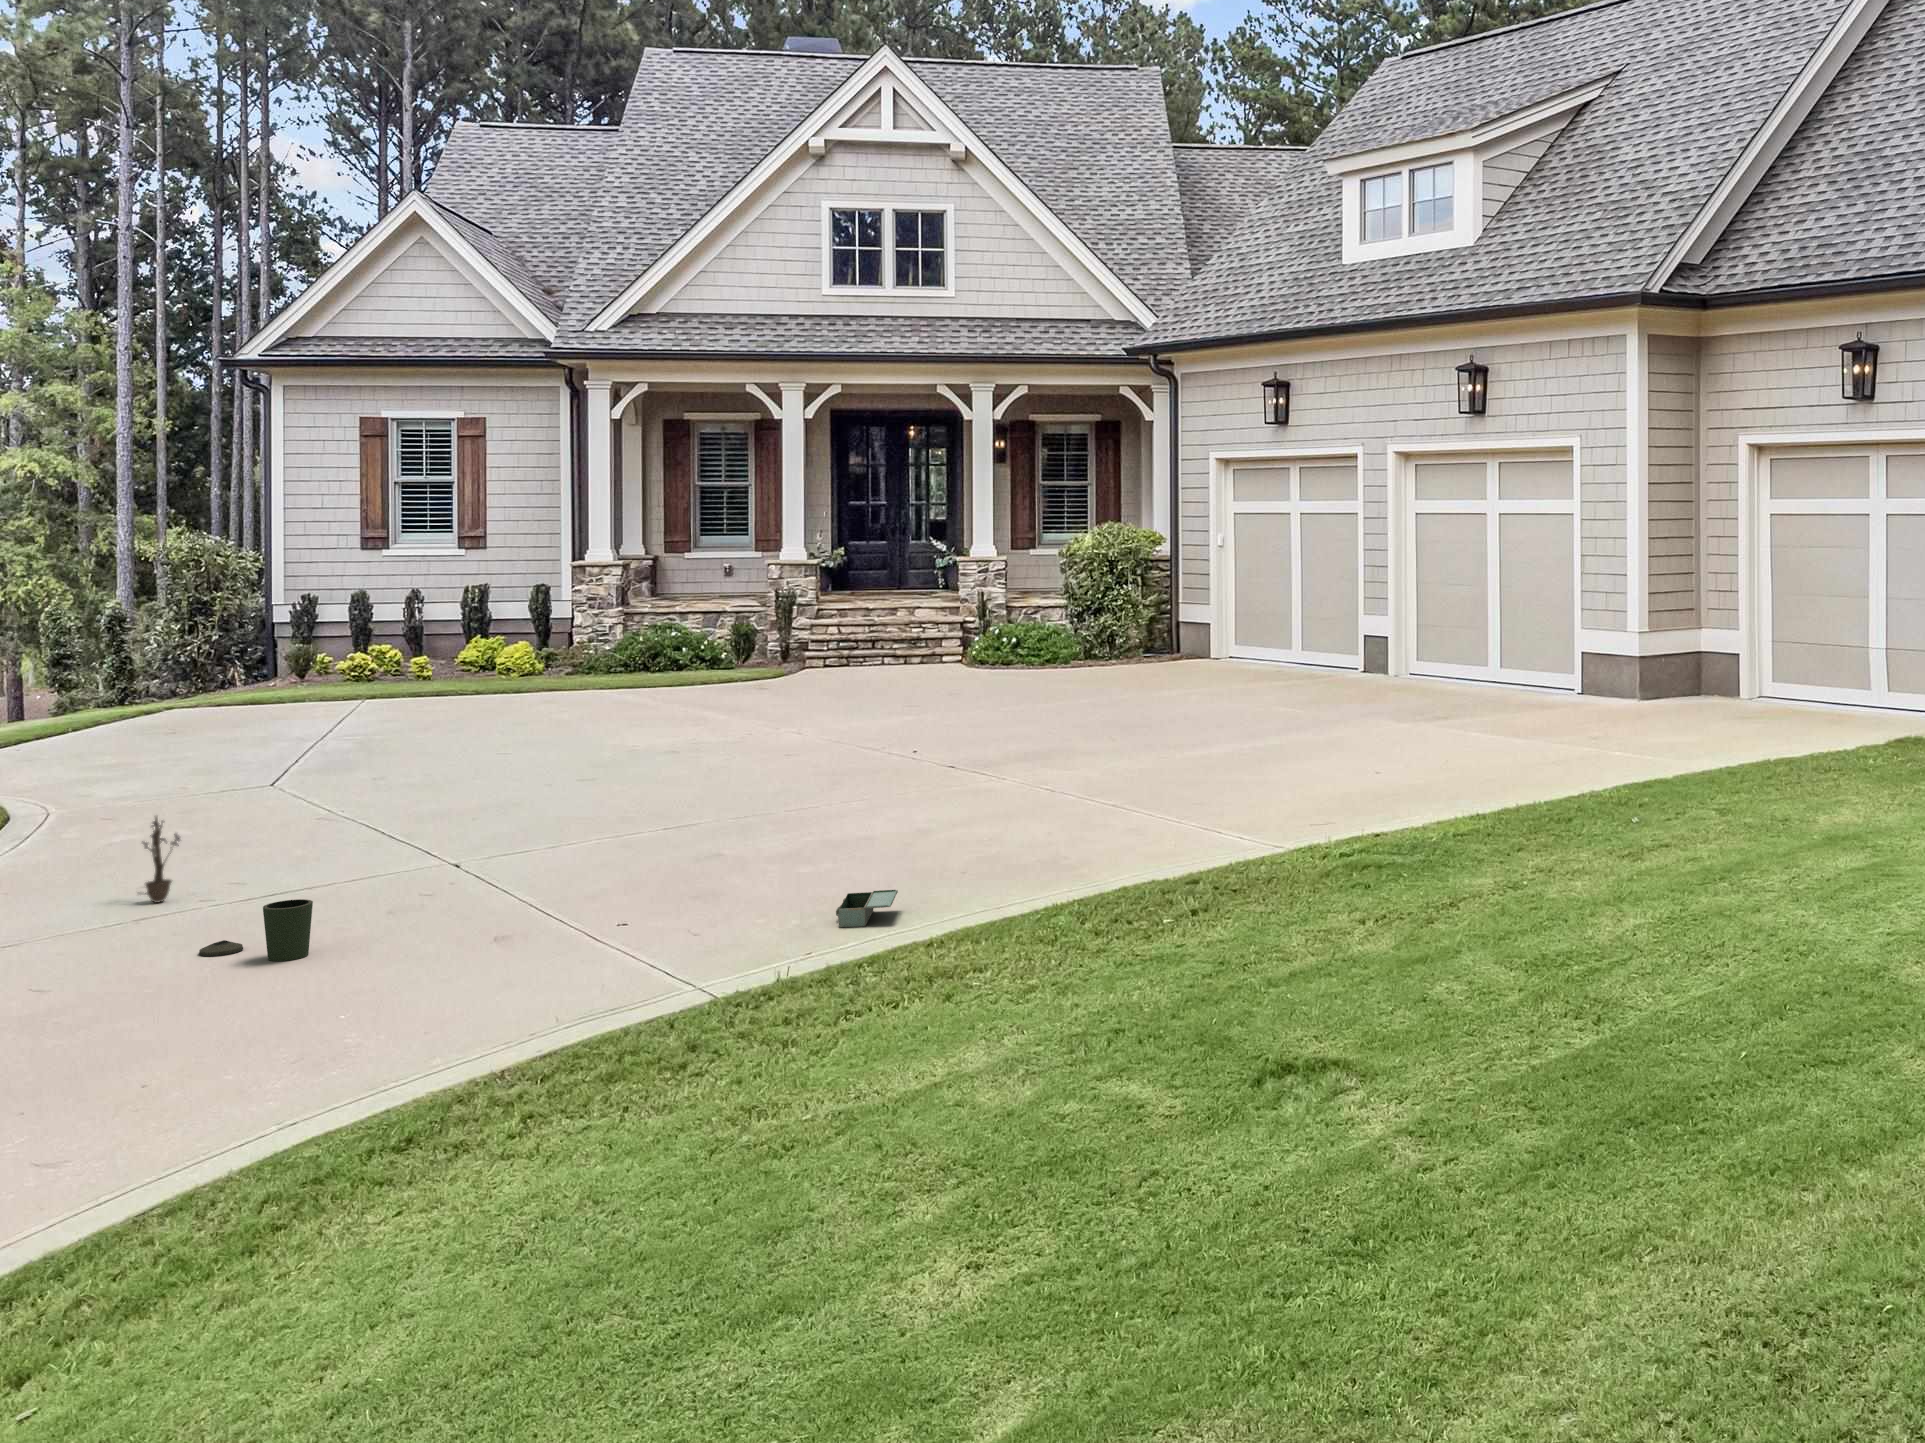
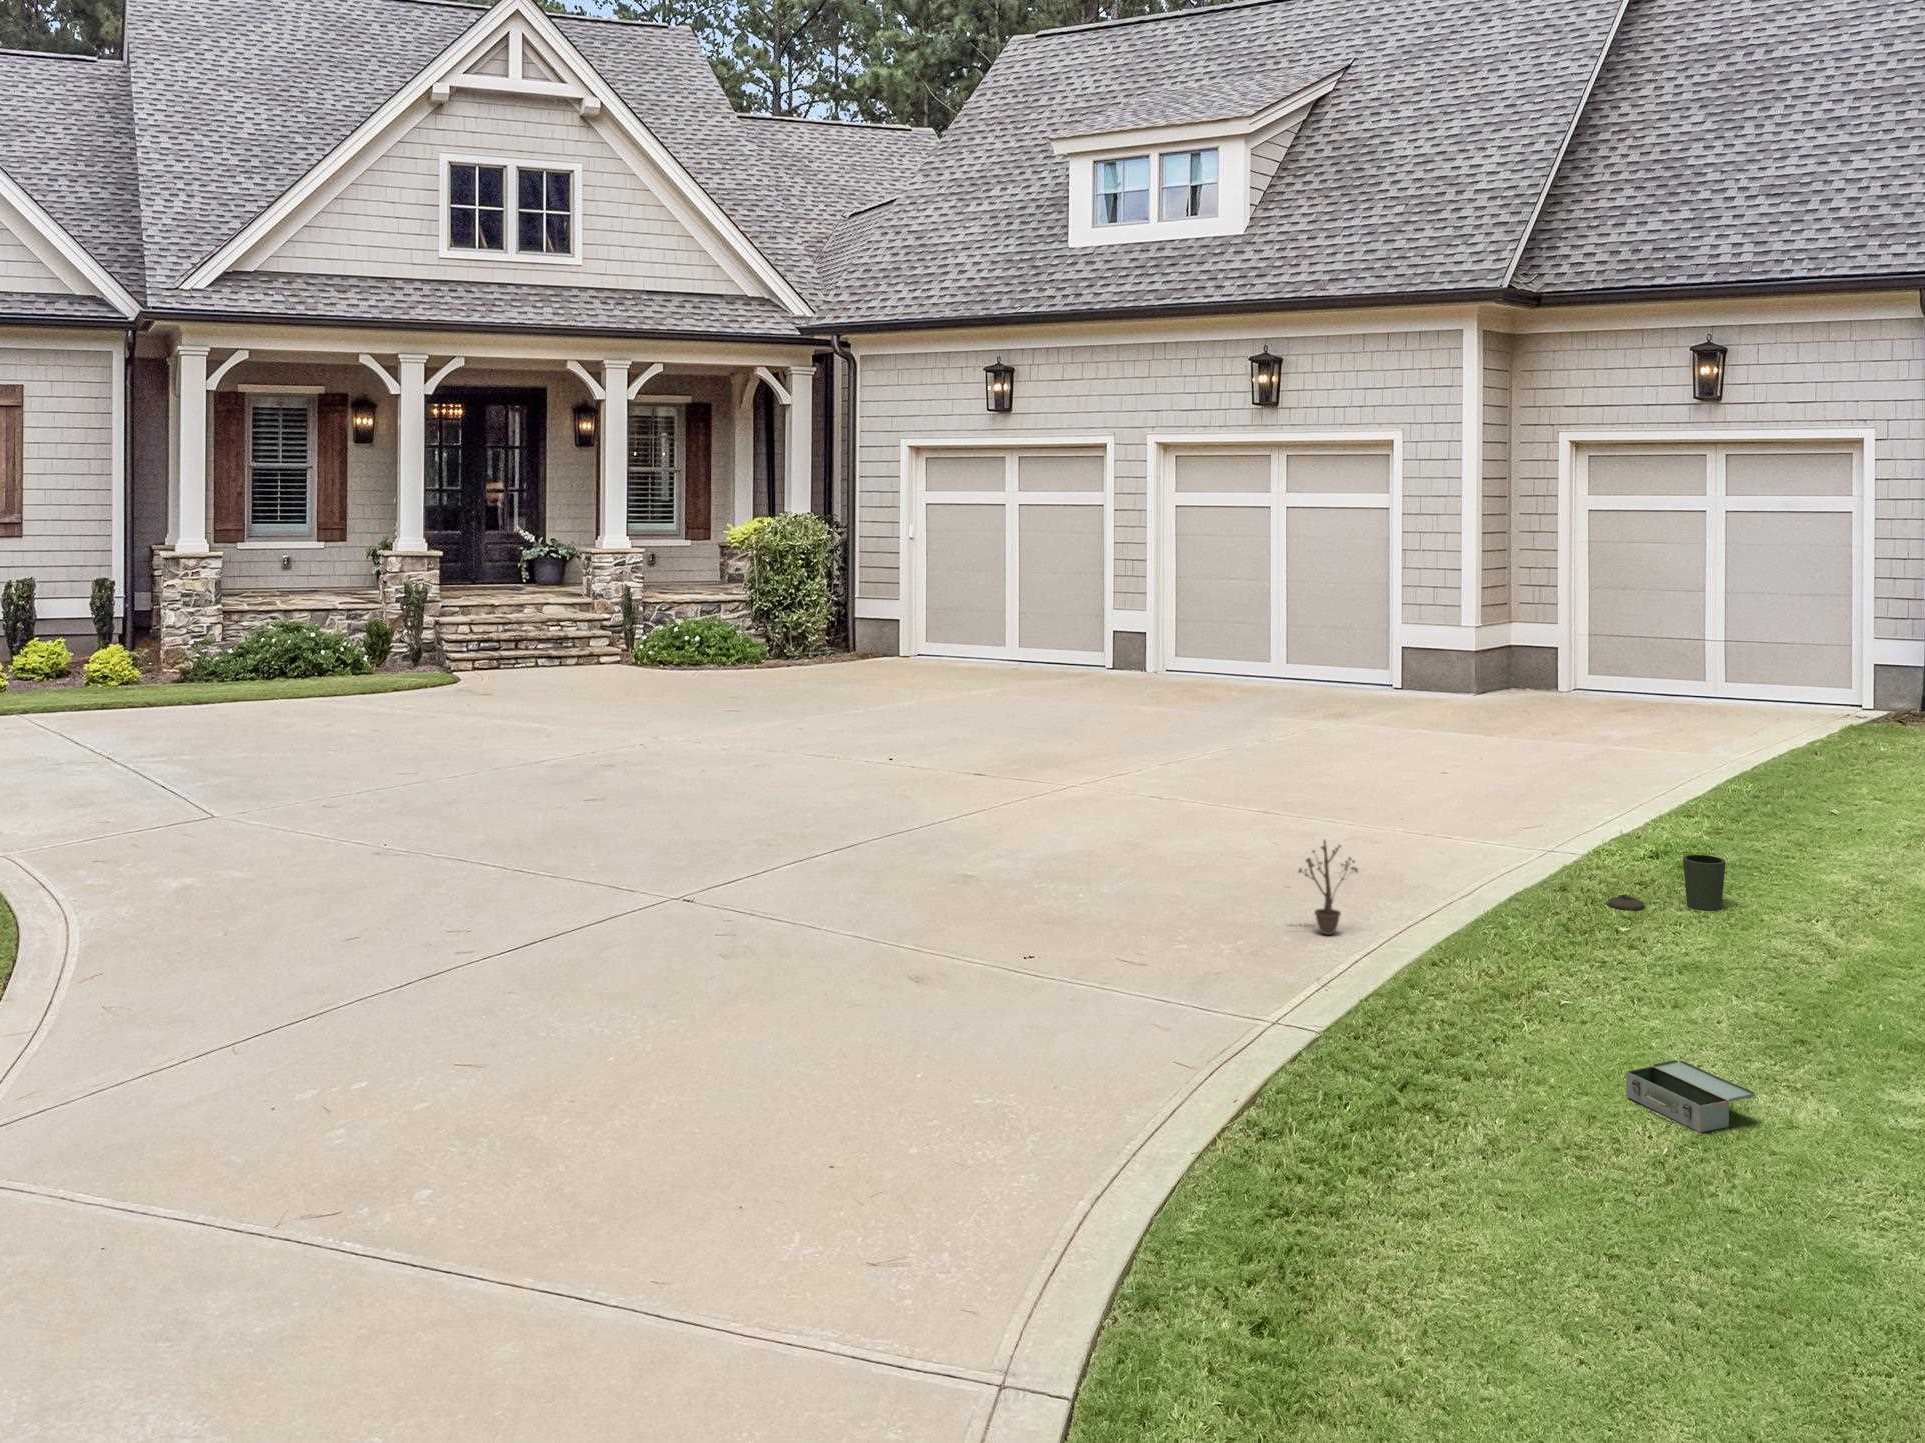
decorative plant: present [139,817,180,903] -> present [1291,840,1358,935]
trash can: present [199,899,313,961] -> present [1608,855,1726,911]

